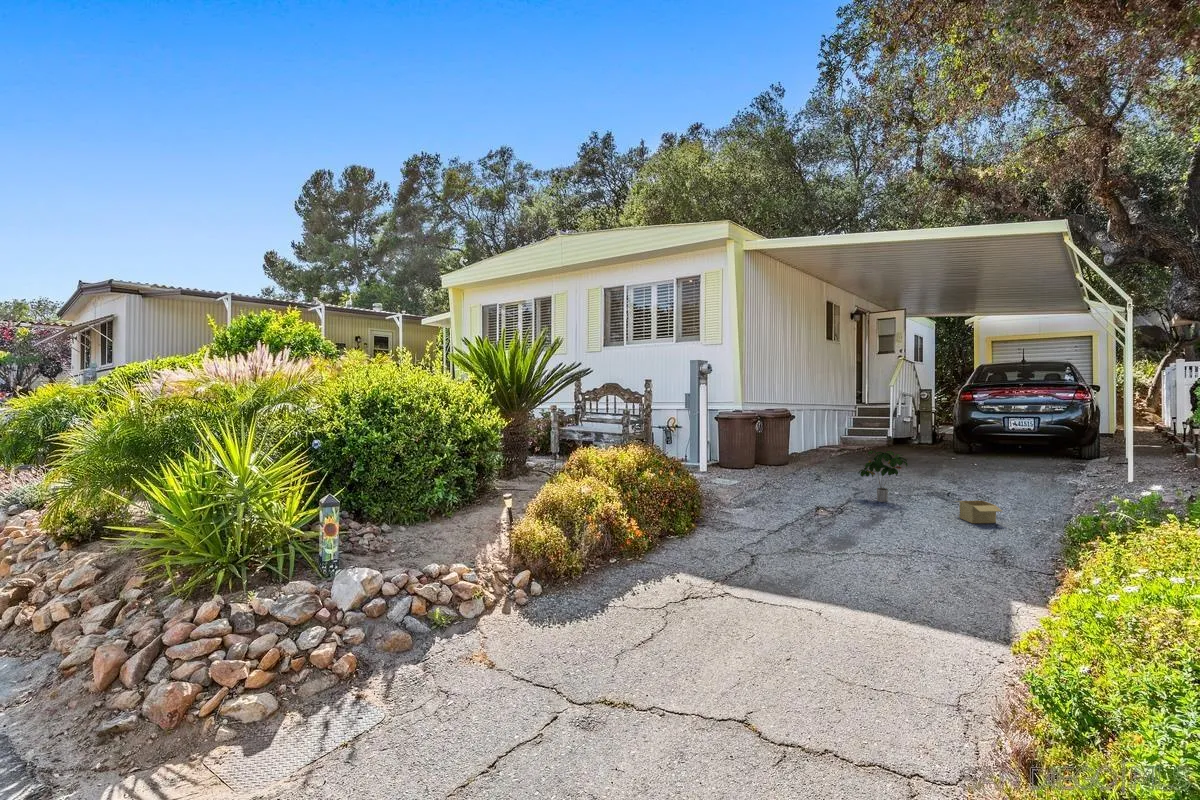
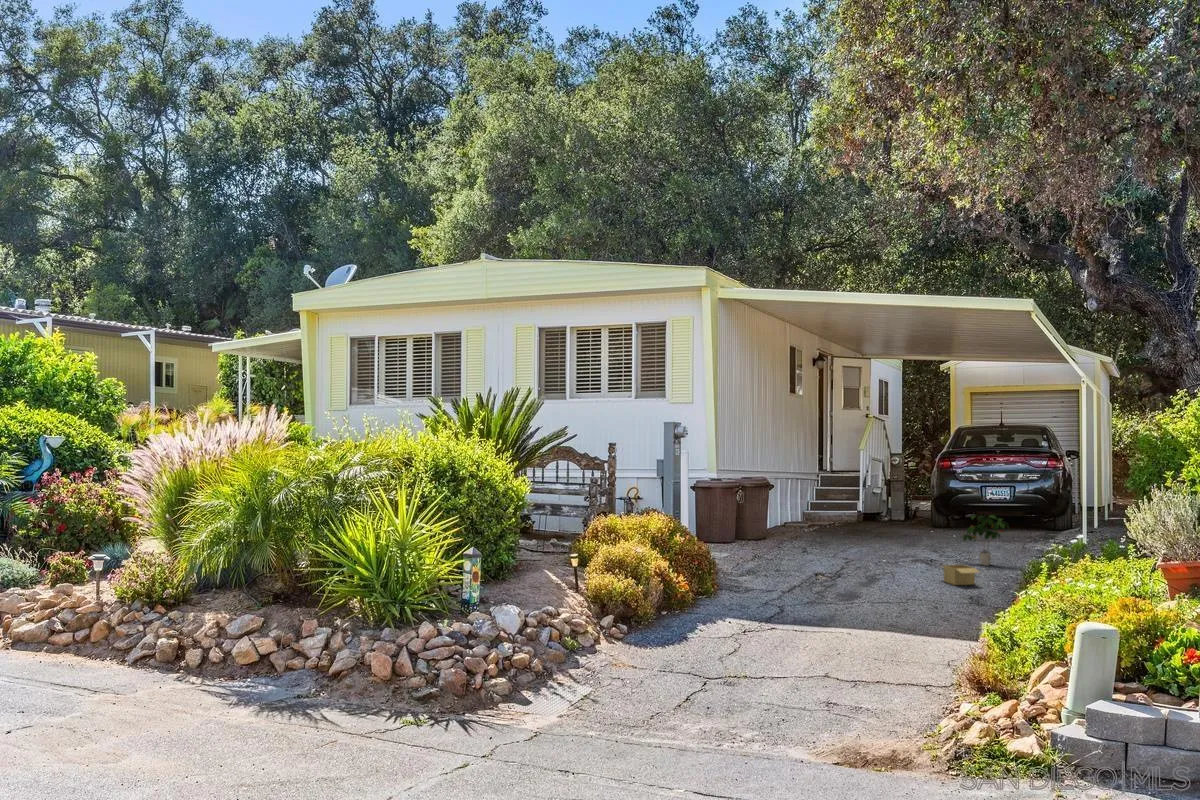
potted plant: present [859,451,908,502] -> present [963,515,1009,565]

